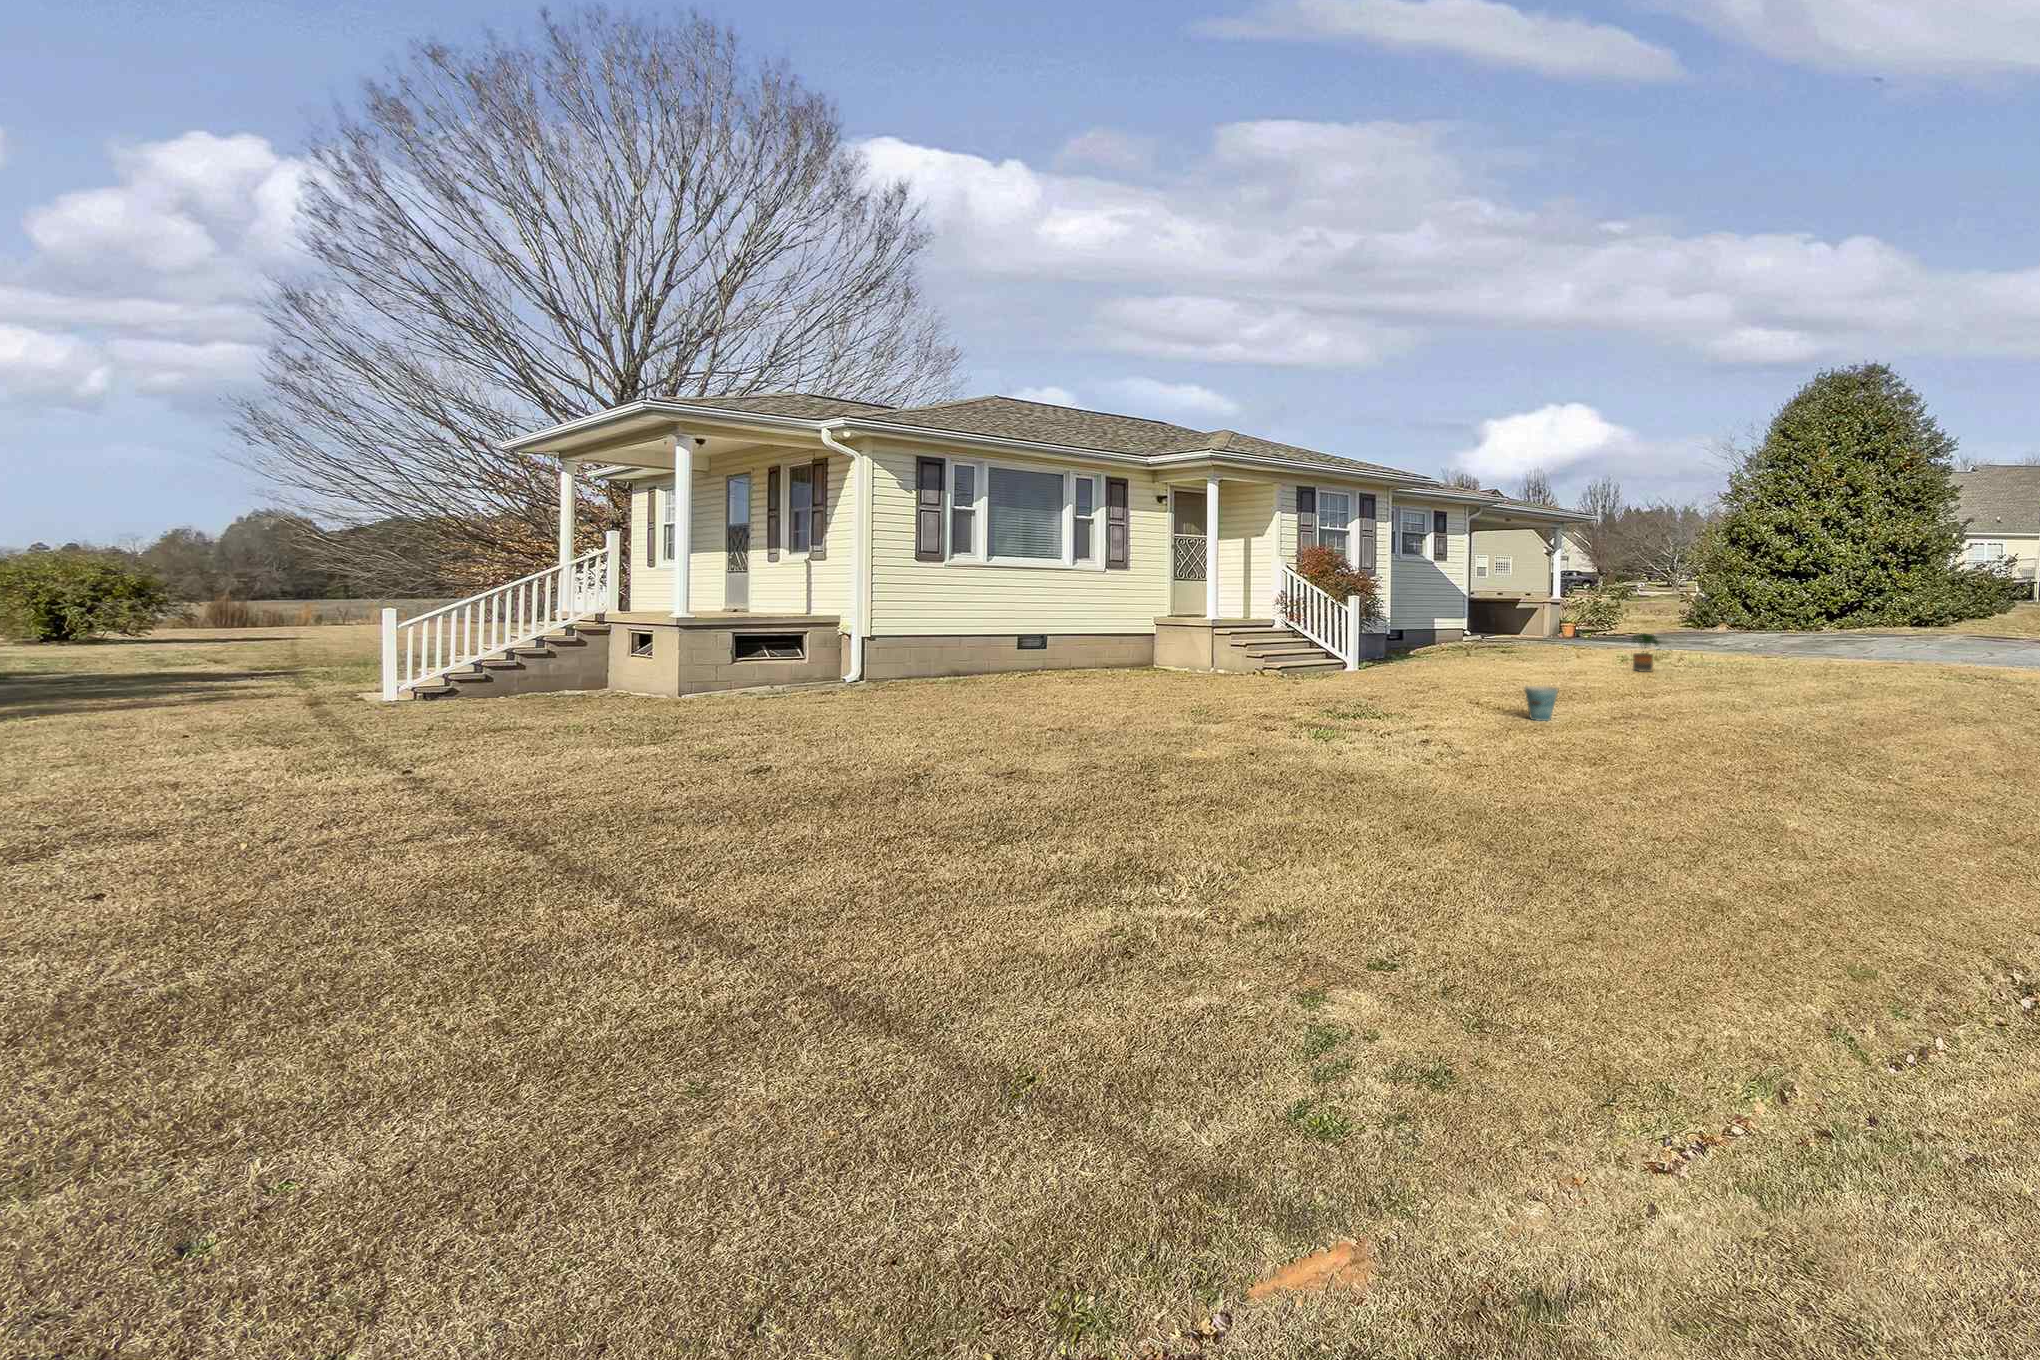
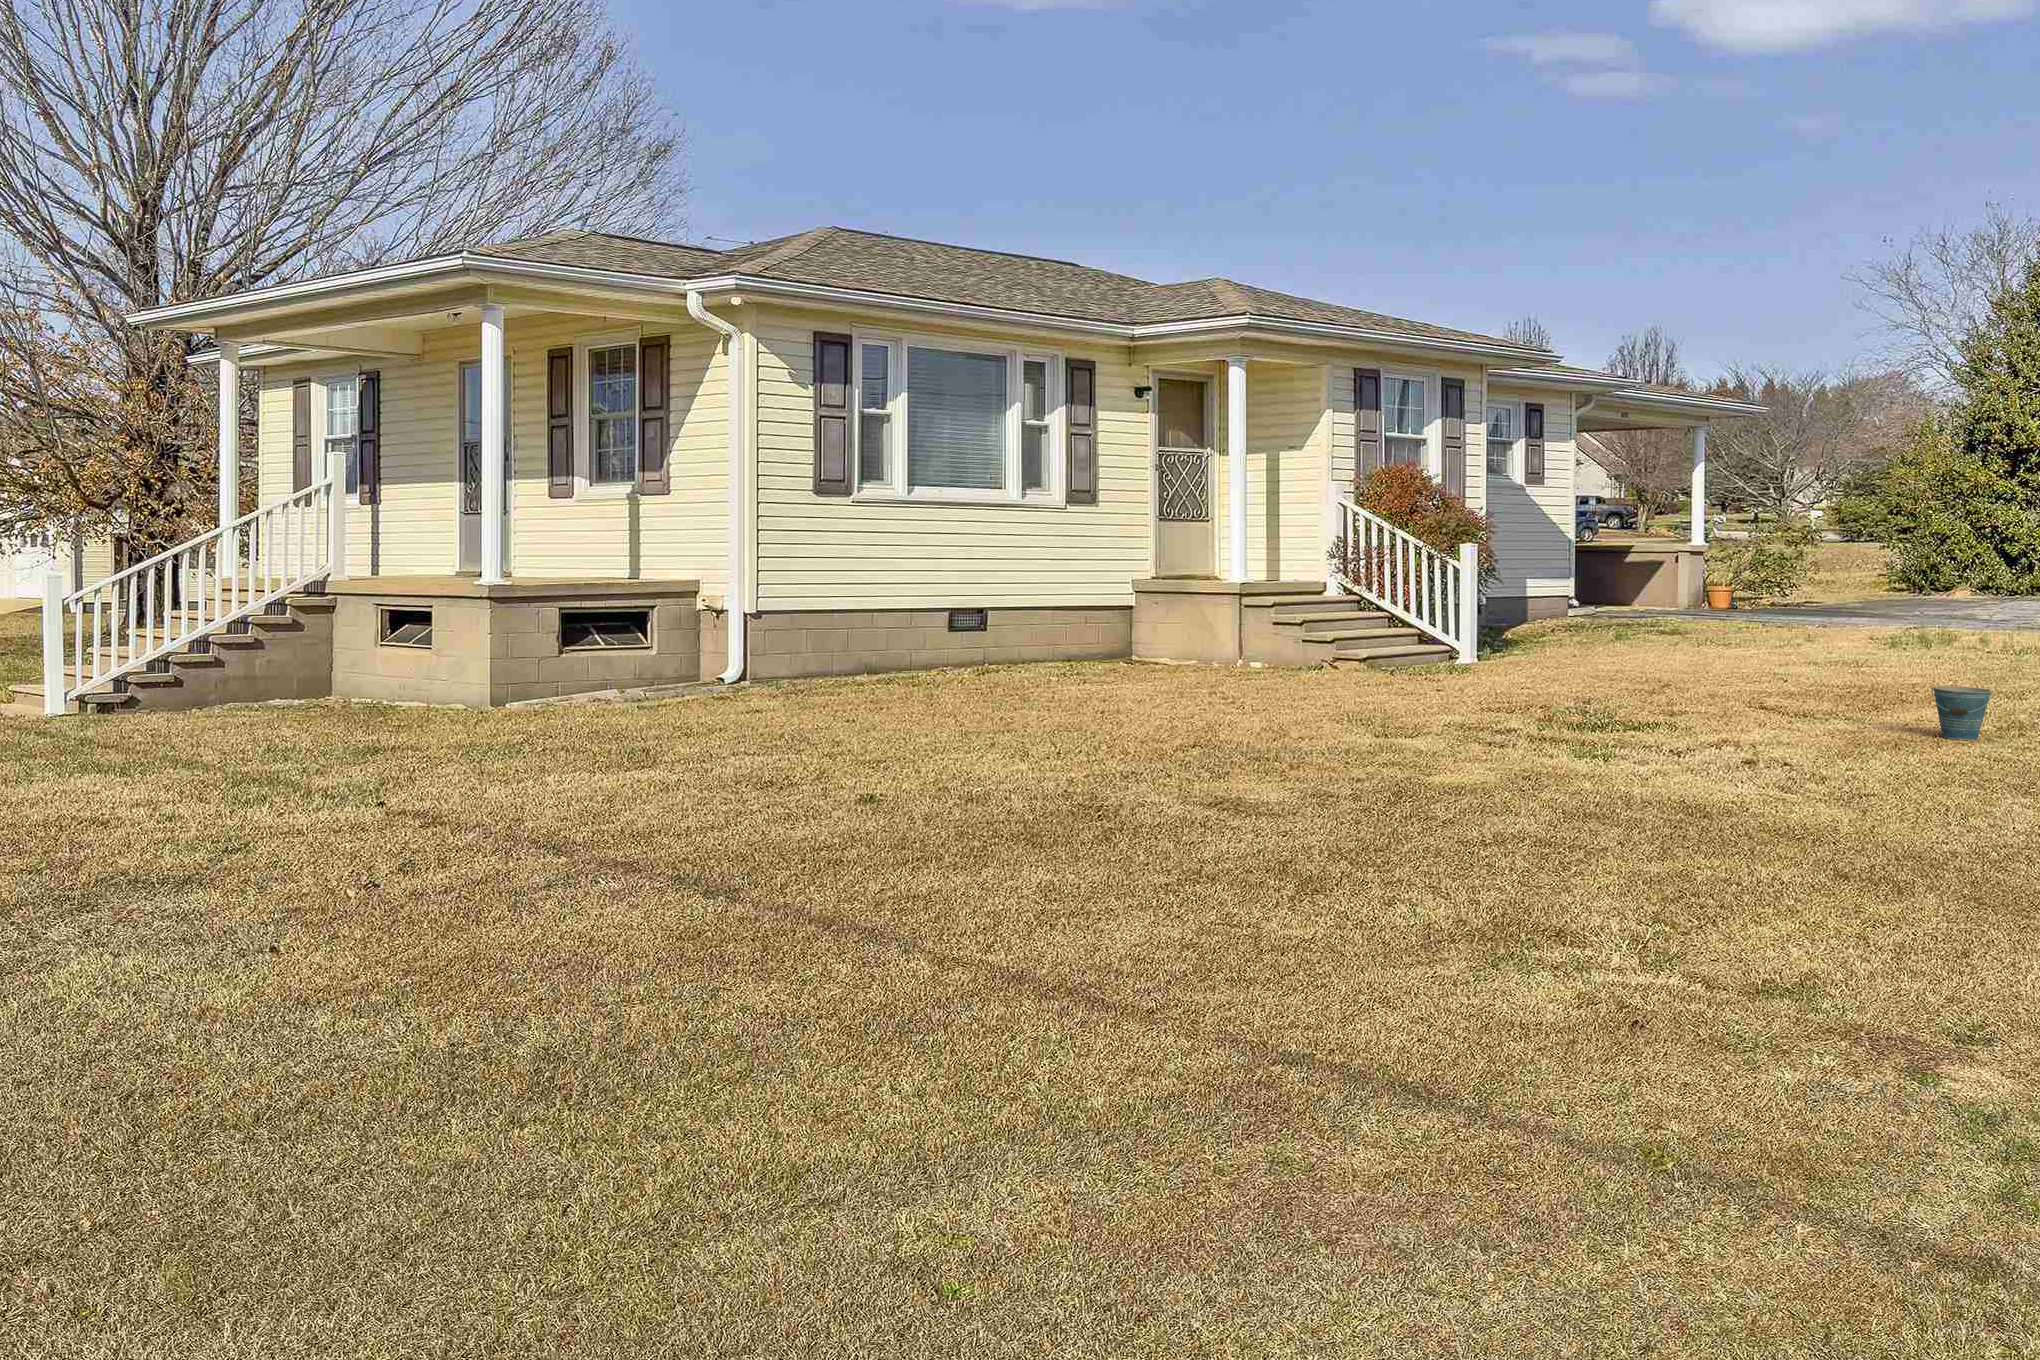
potted tree: present [1633,633,1659,672] -> none [1965,600,2020,664]

